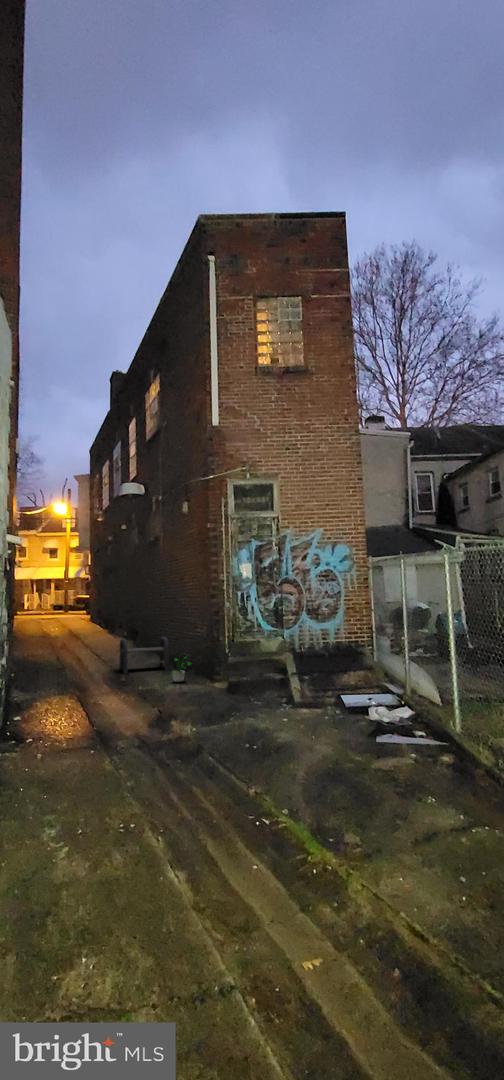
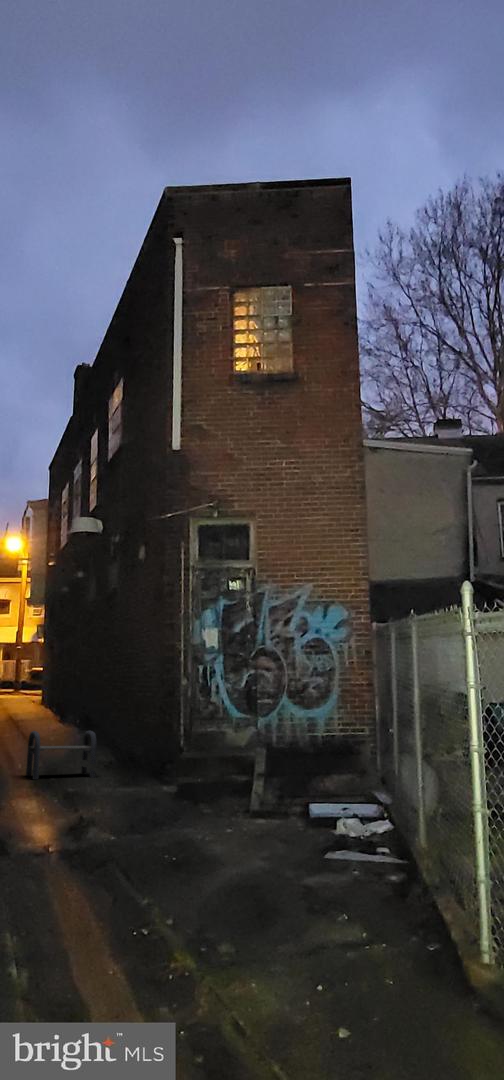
potted plant: present [170,659,191,682] -> none [100,741,132,788]

